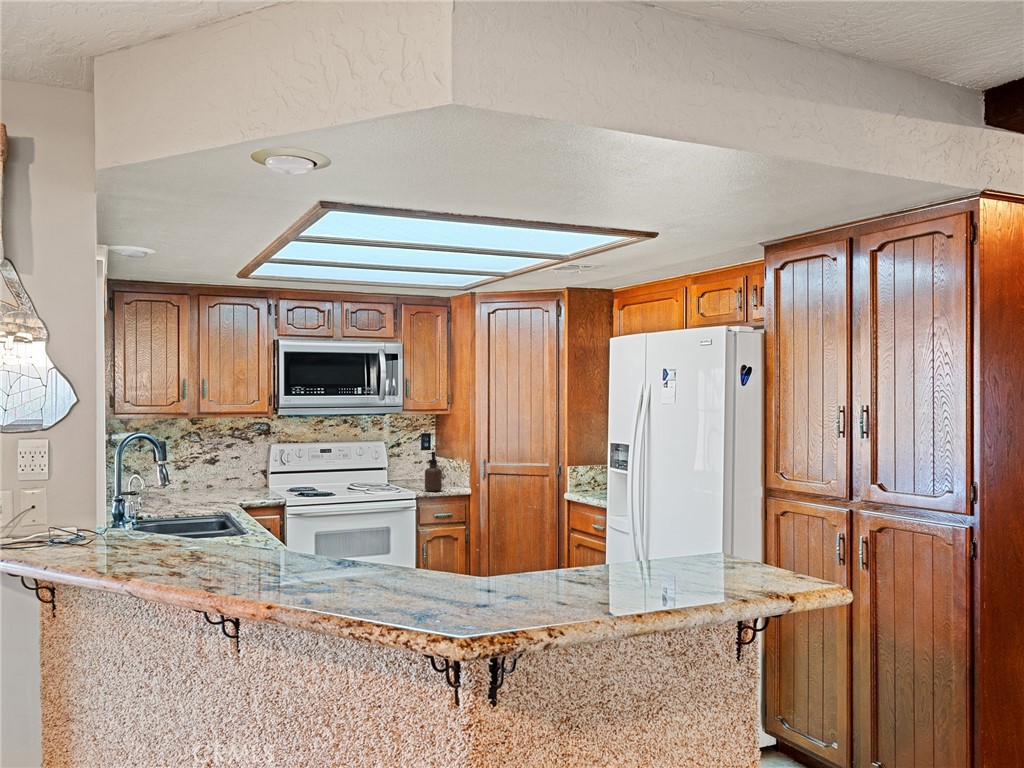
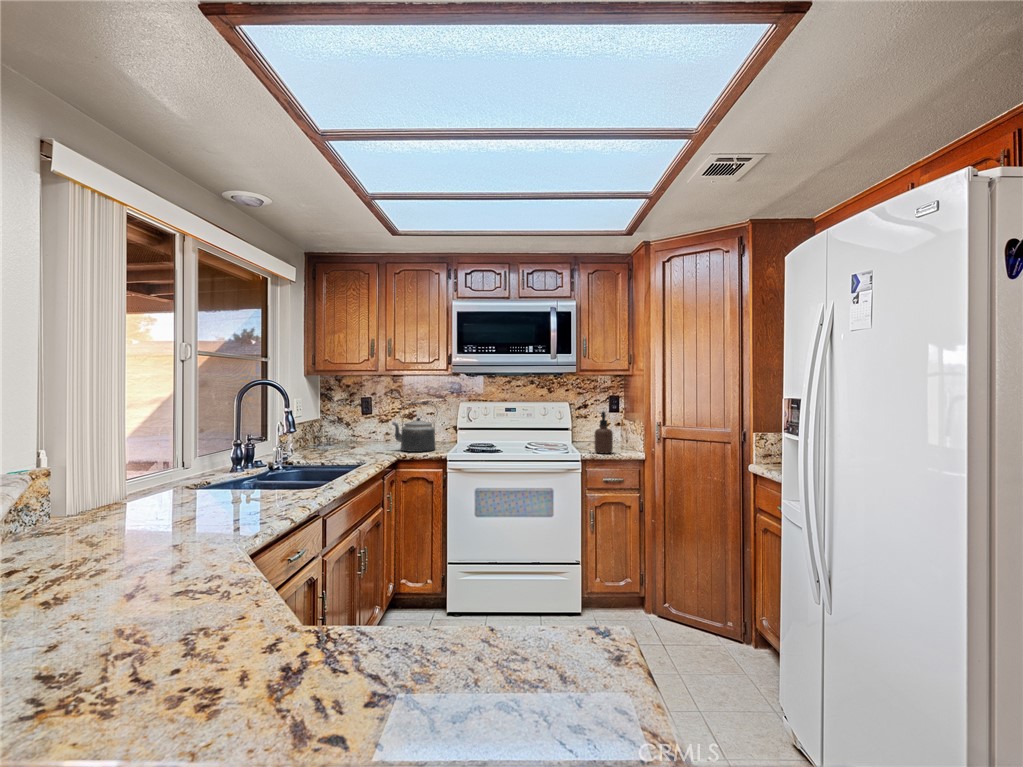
kettle: none [216,448,265,500] -> present [392,403,437,452]

